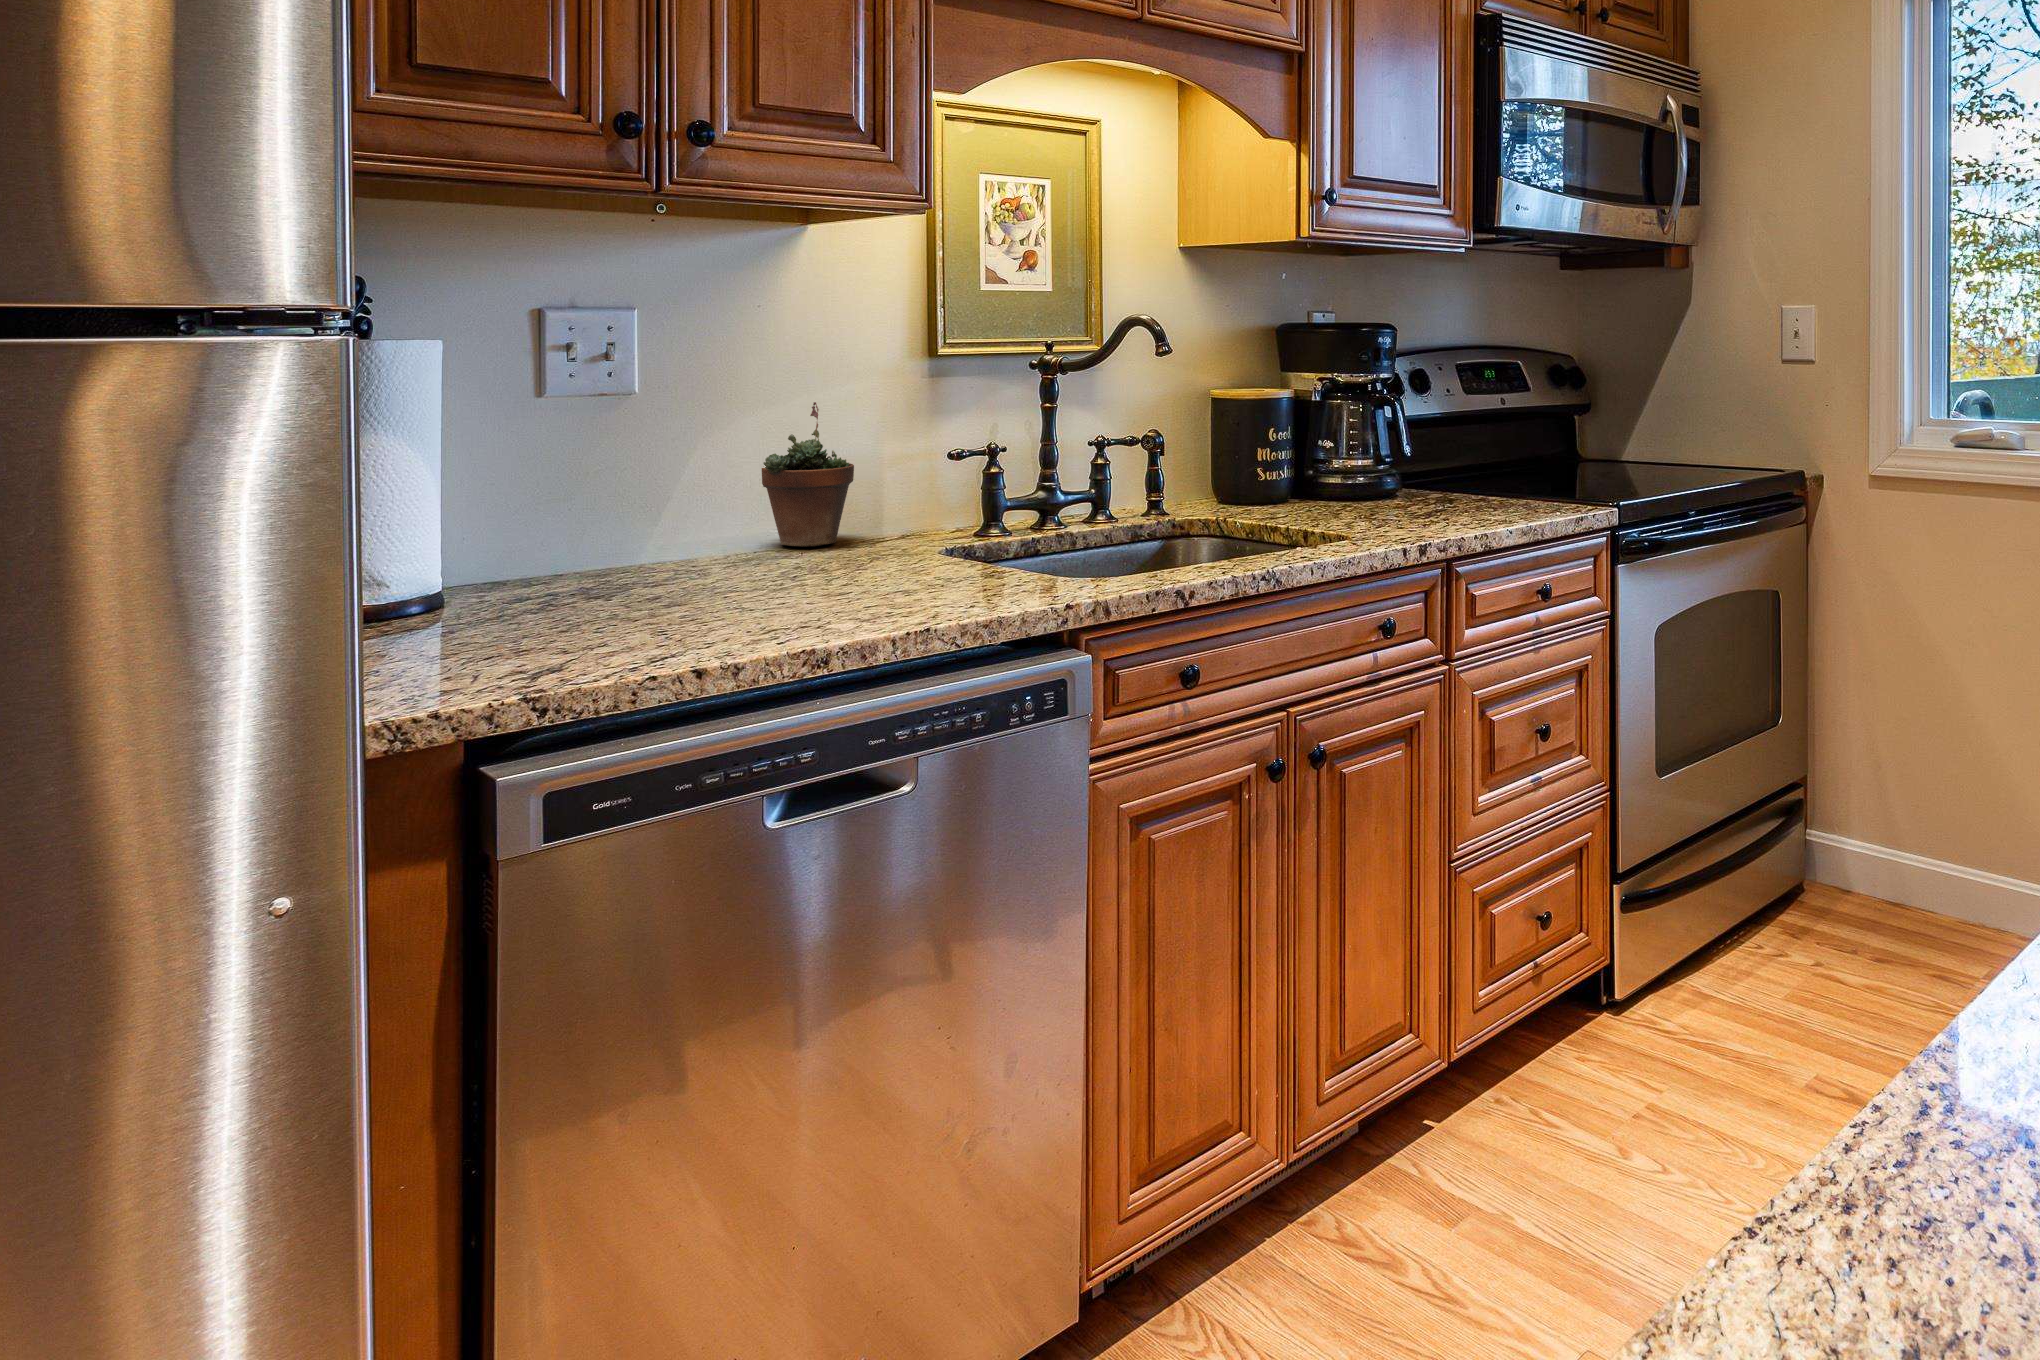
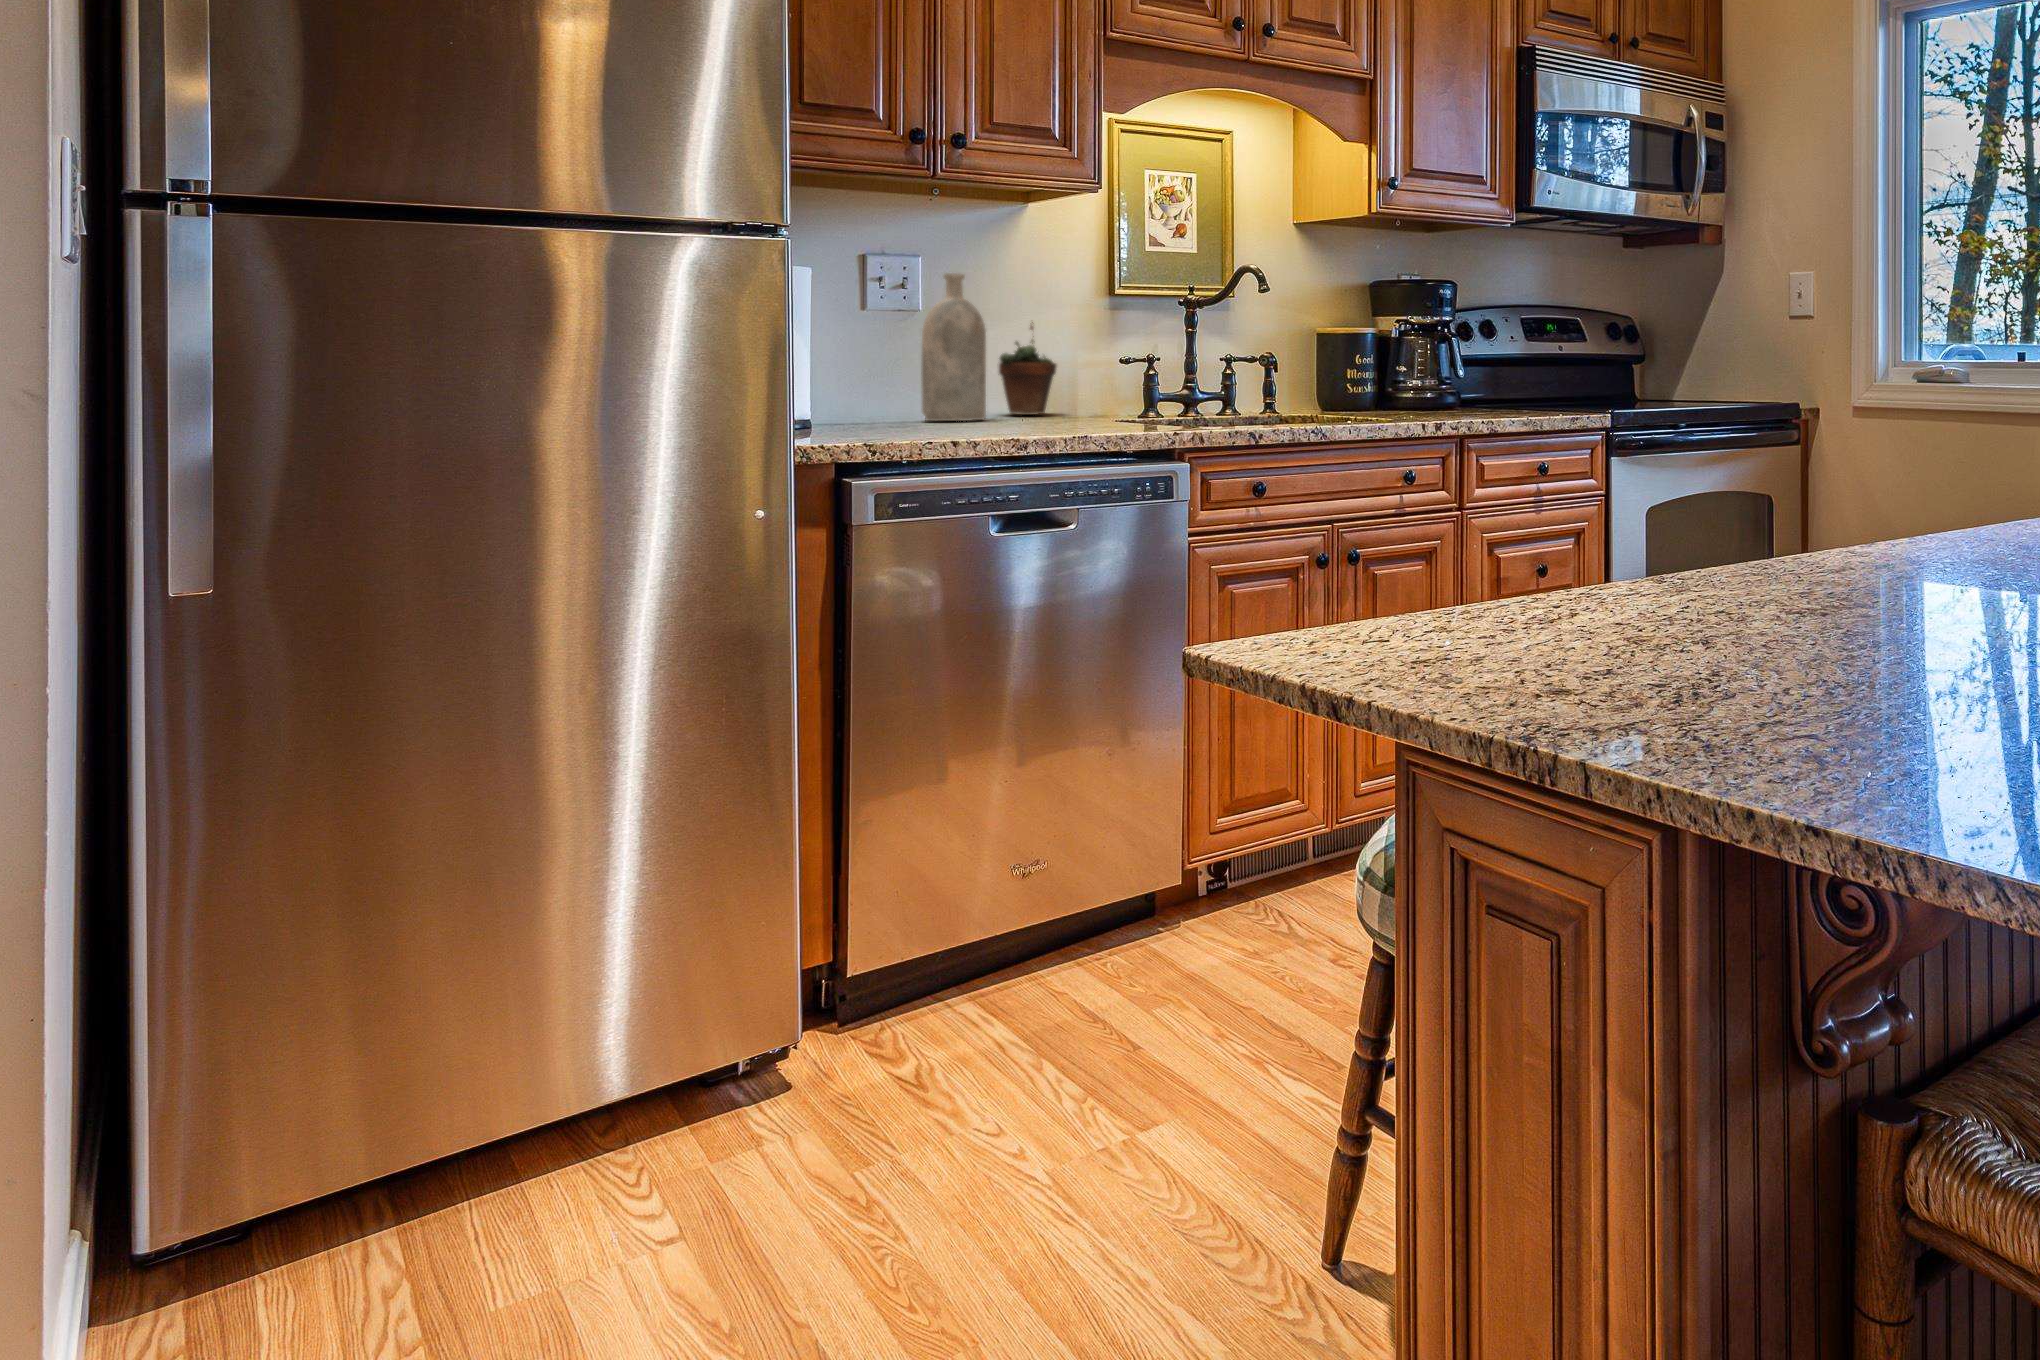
bottle: none [638,339,745,575] -> present [921,273,986,421]

